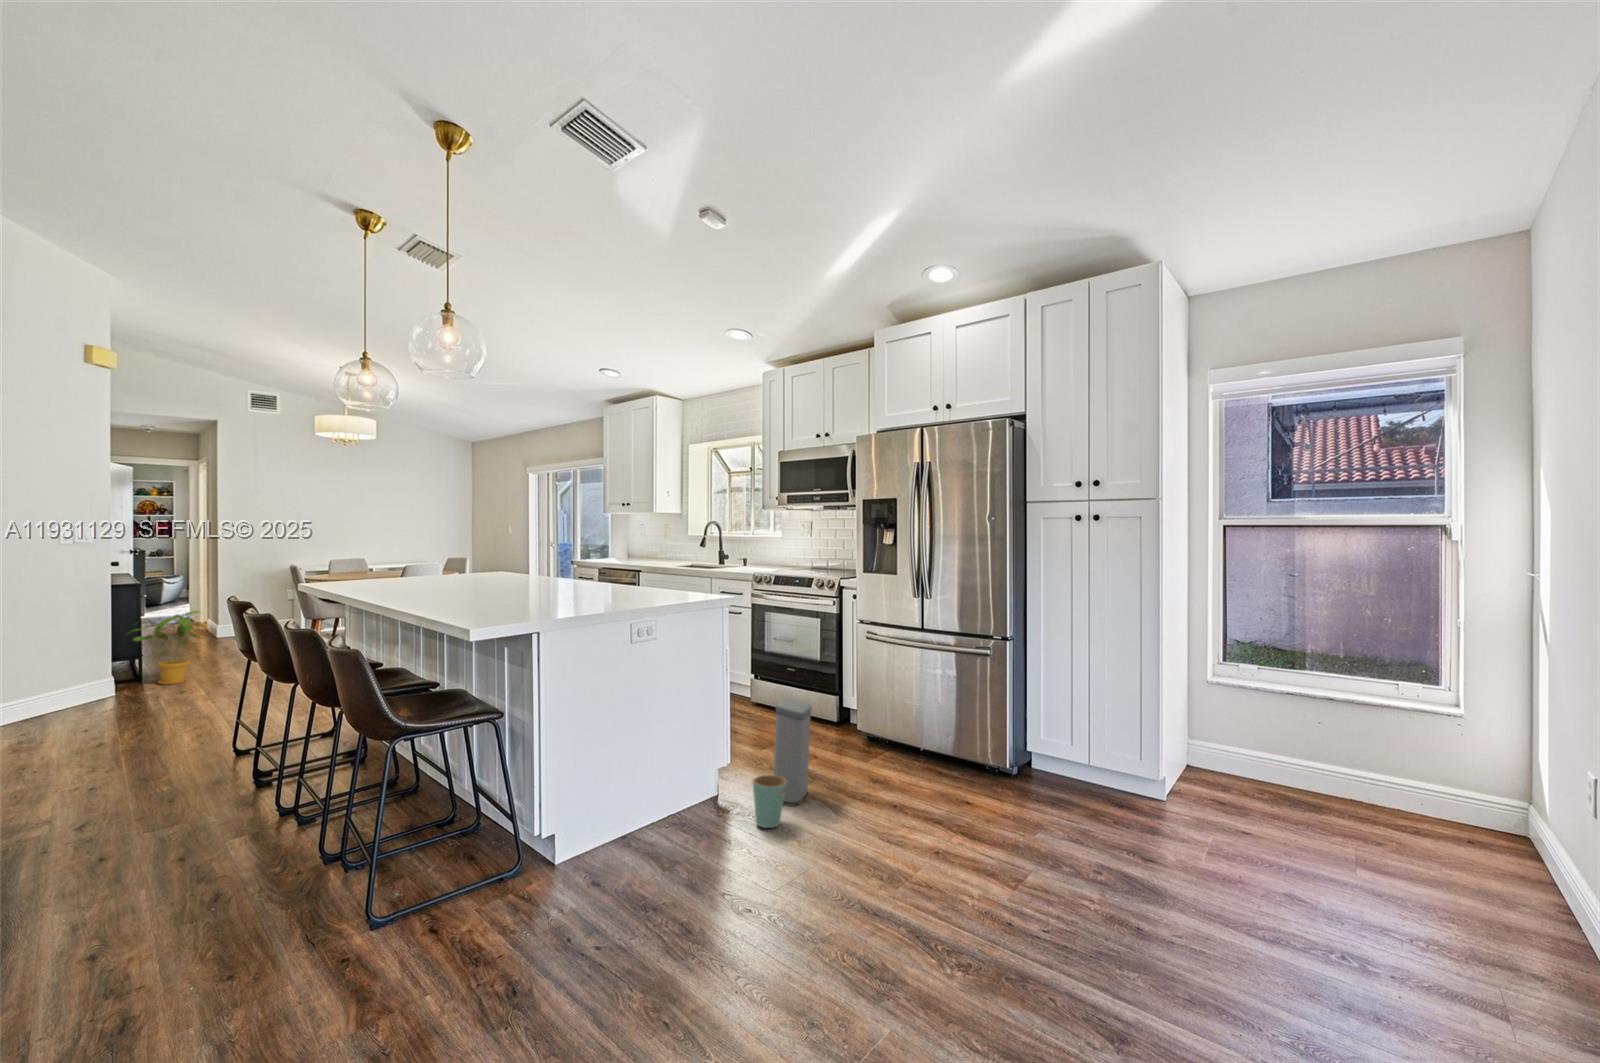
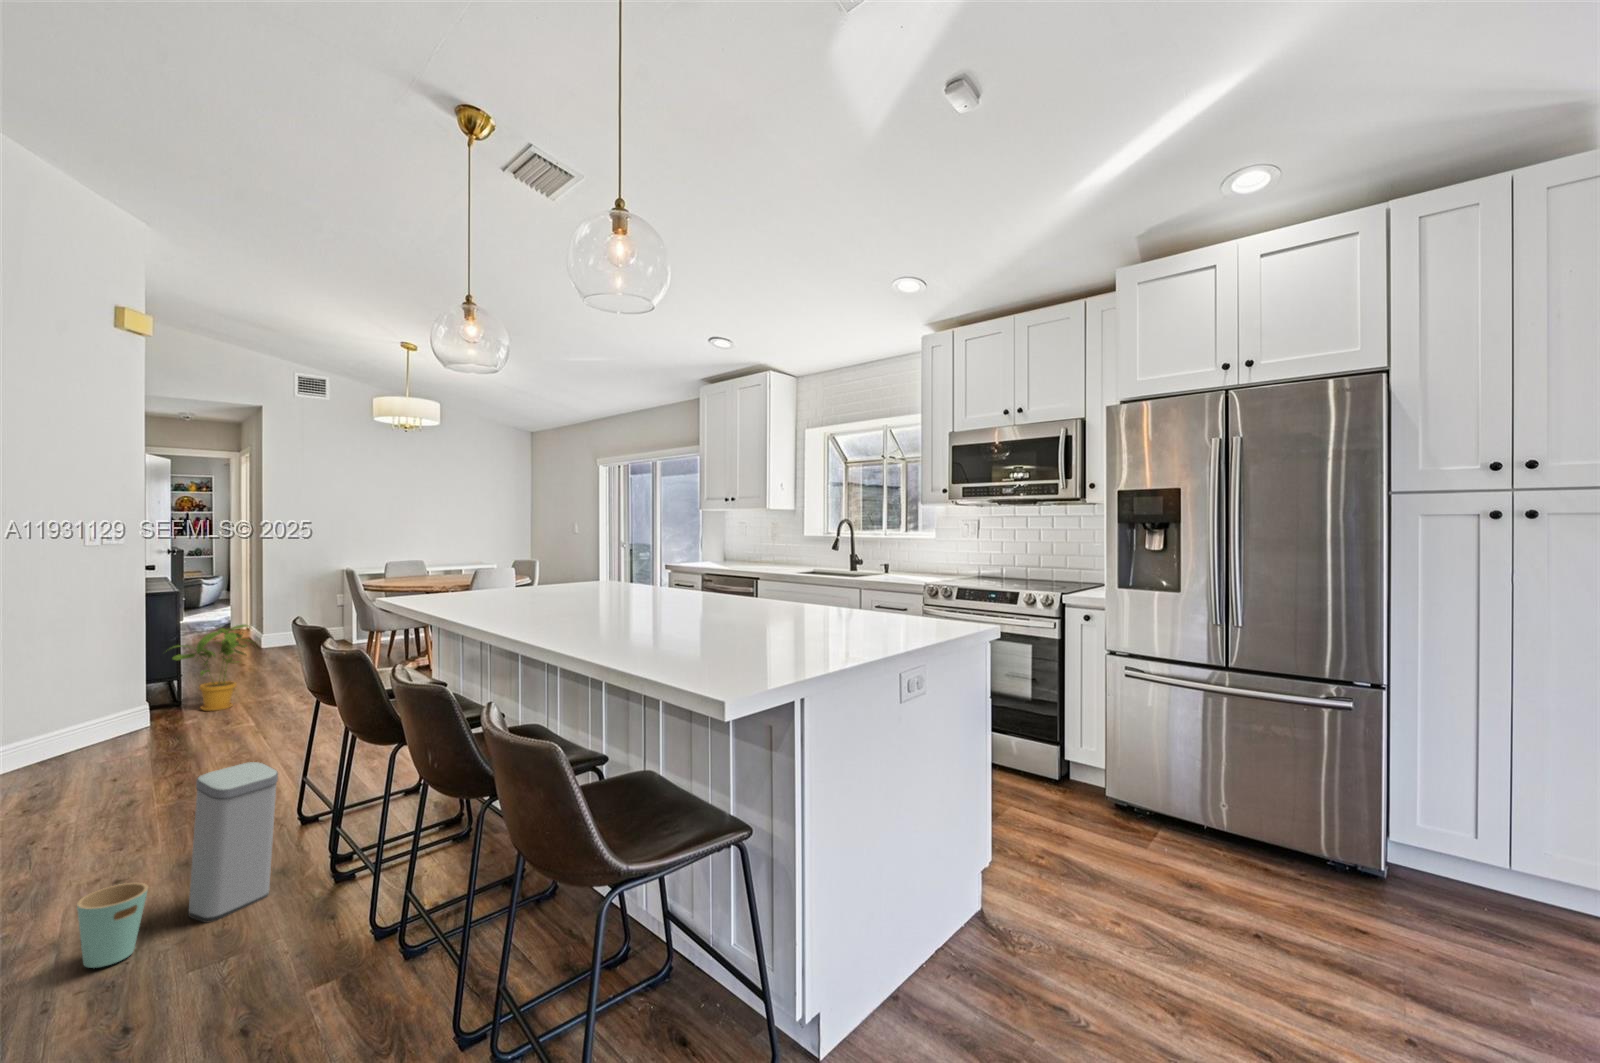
trash can: present [753,698,811,828] -> present [77,762,278,968]

